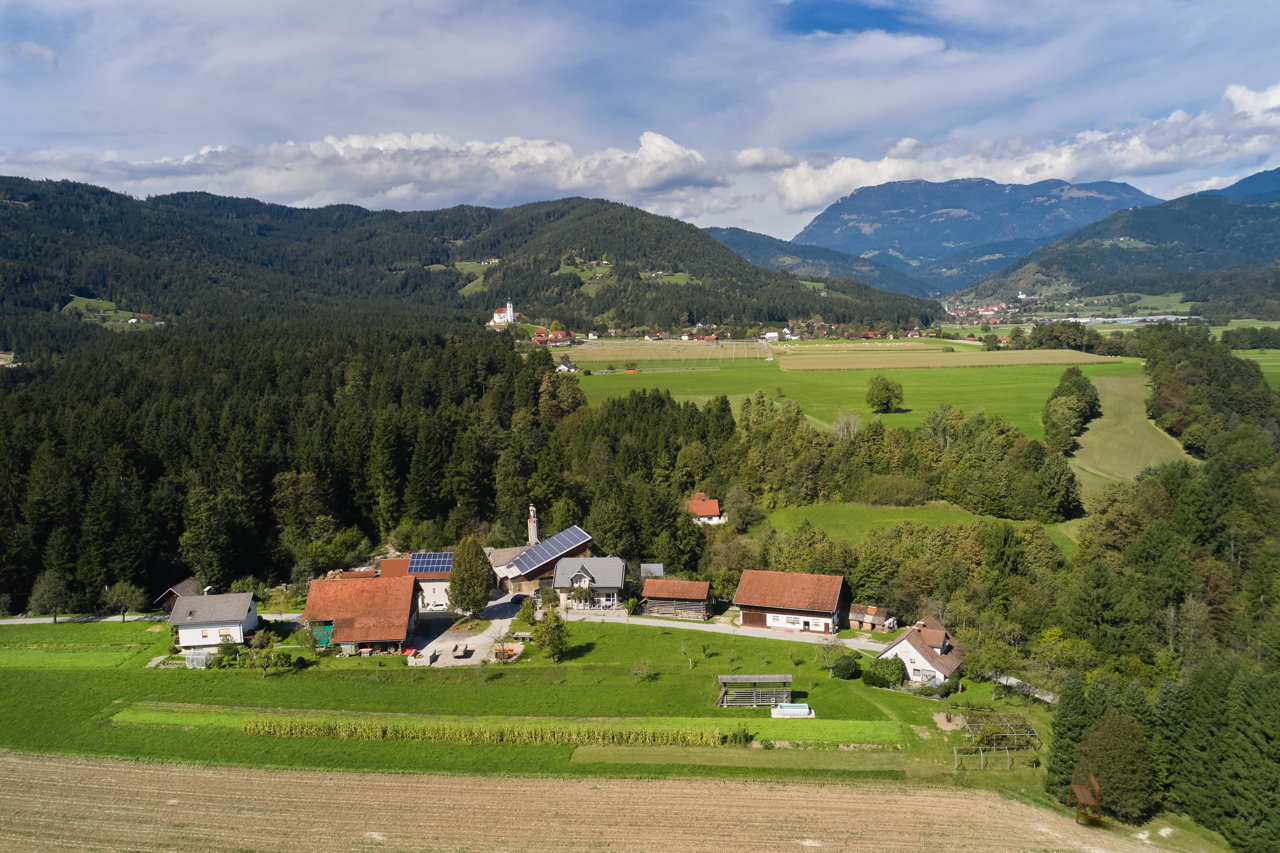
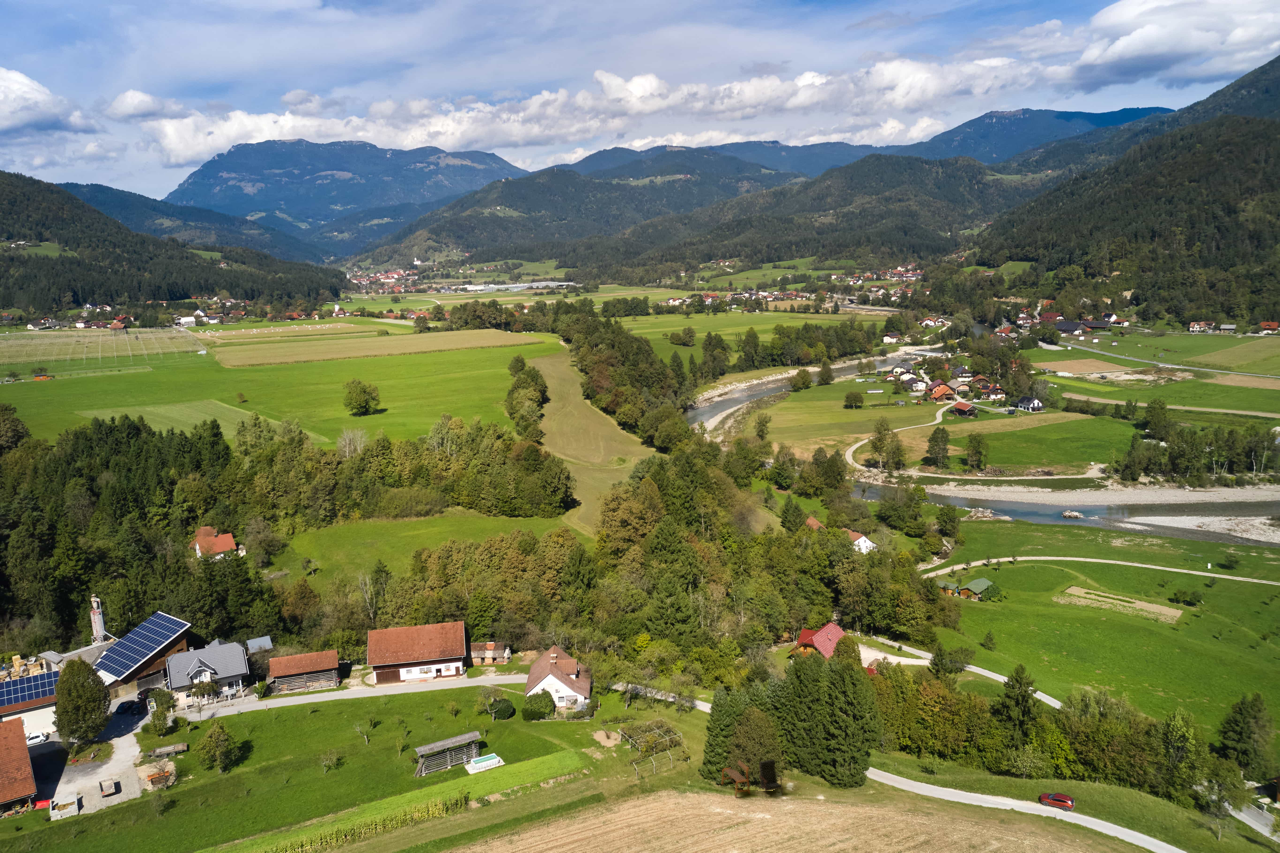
lounge chair: none [1118,786,1153,839] -> present [759,759,783,793]

